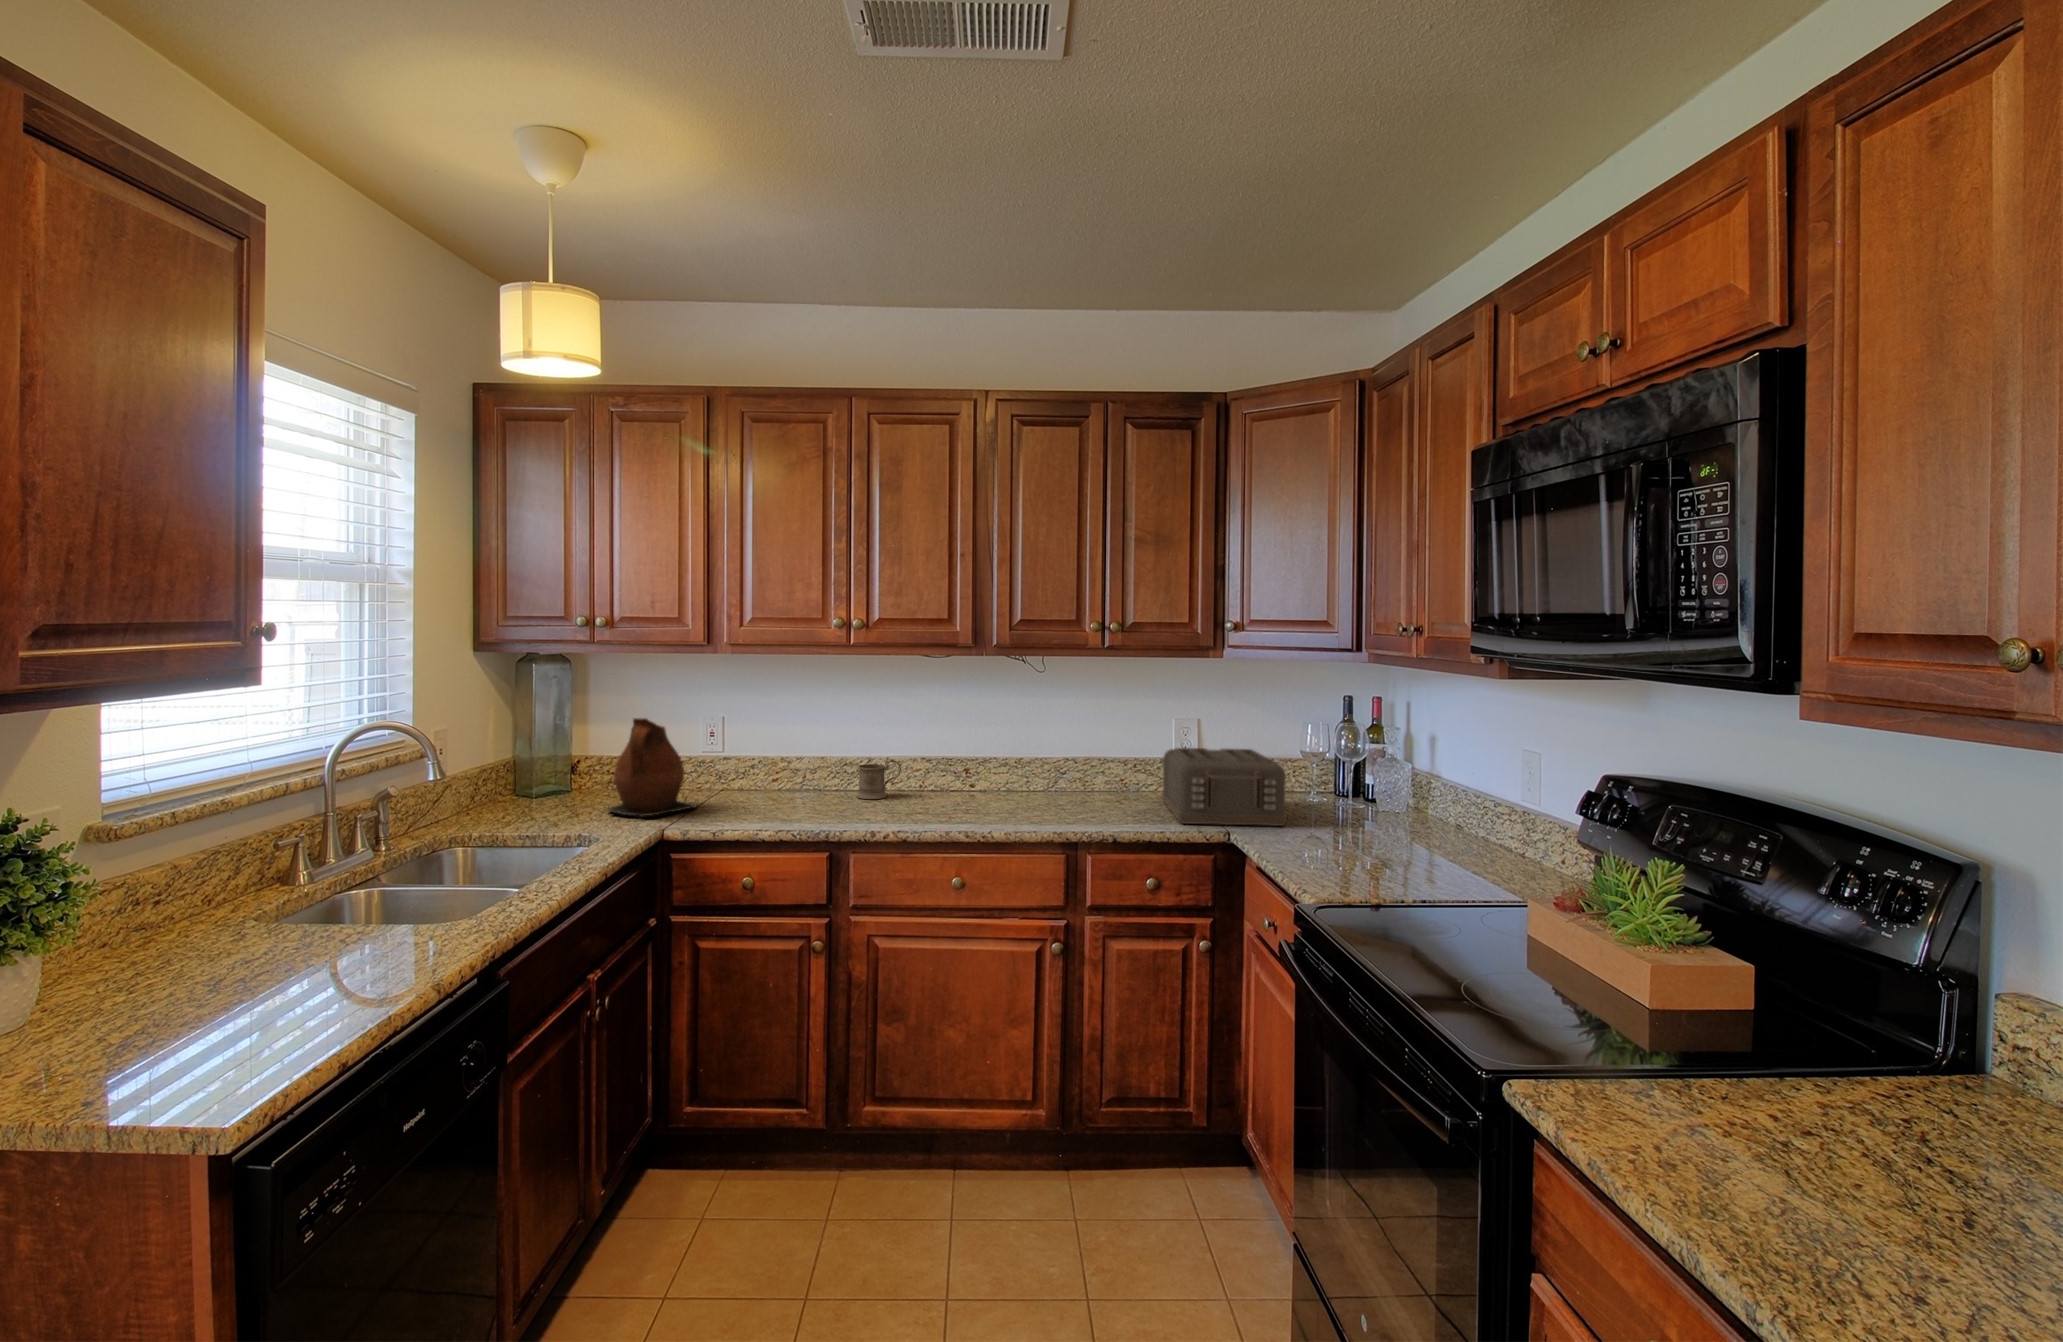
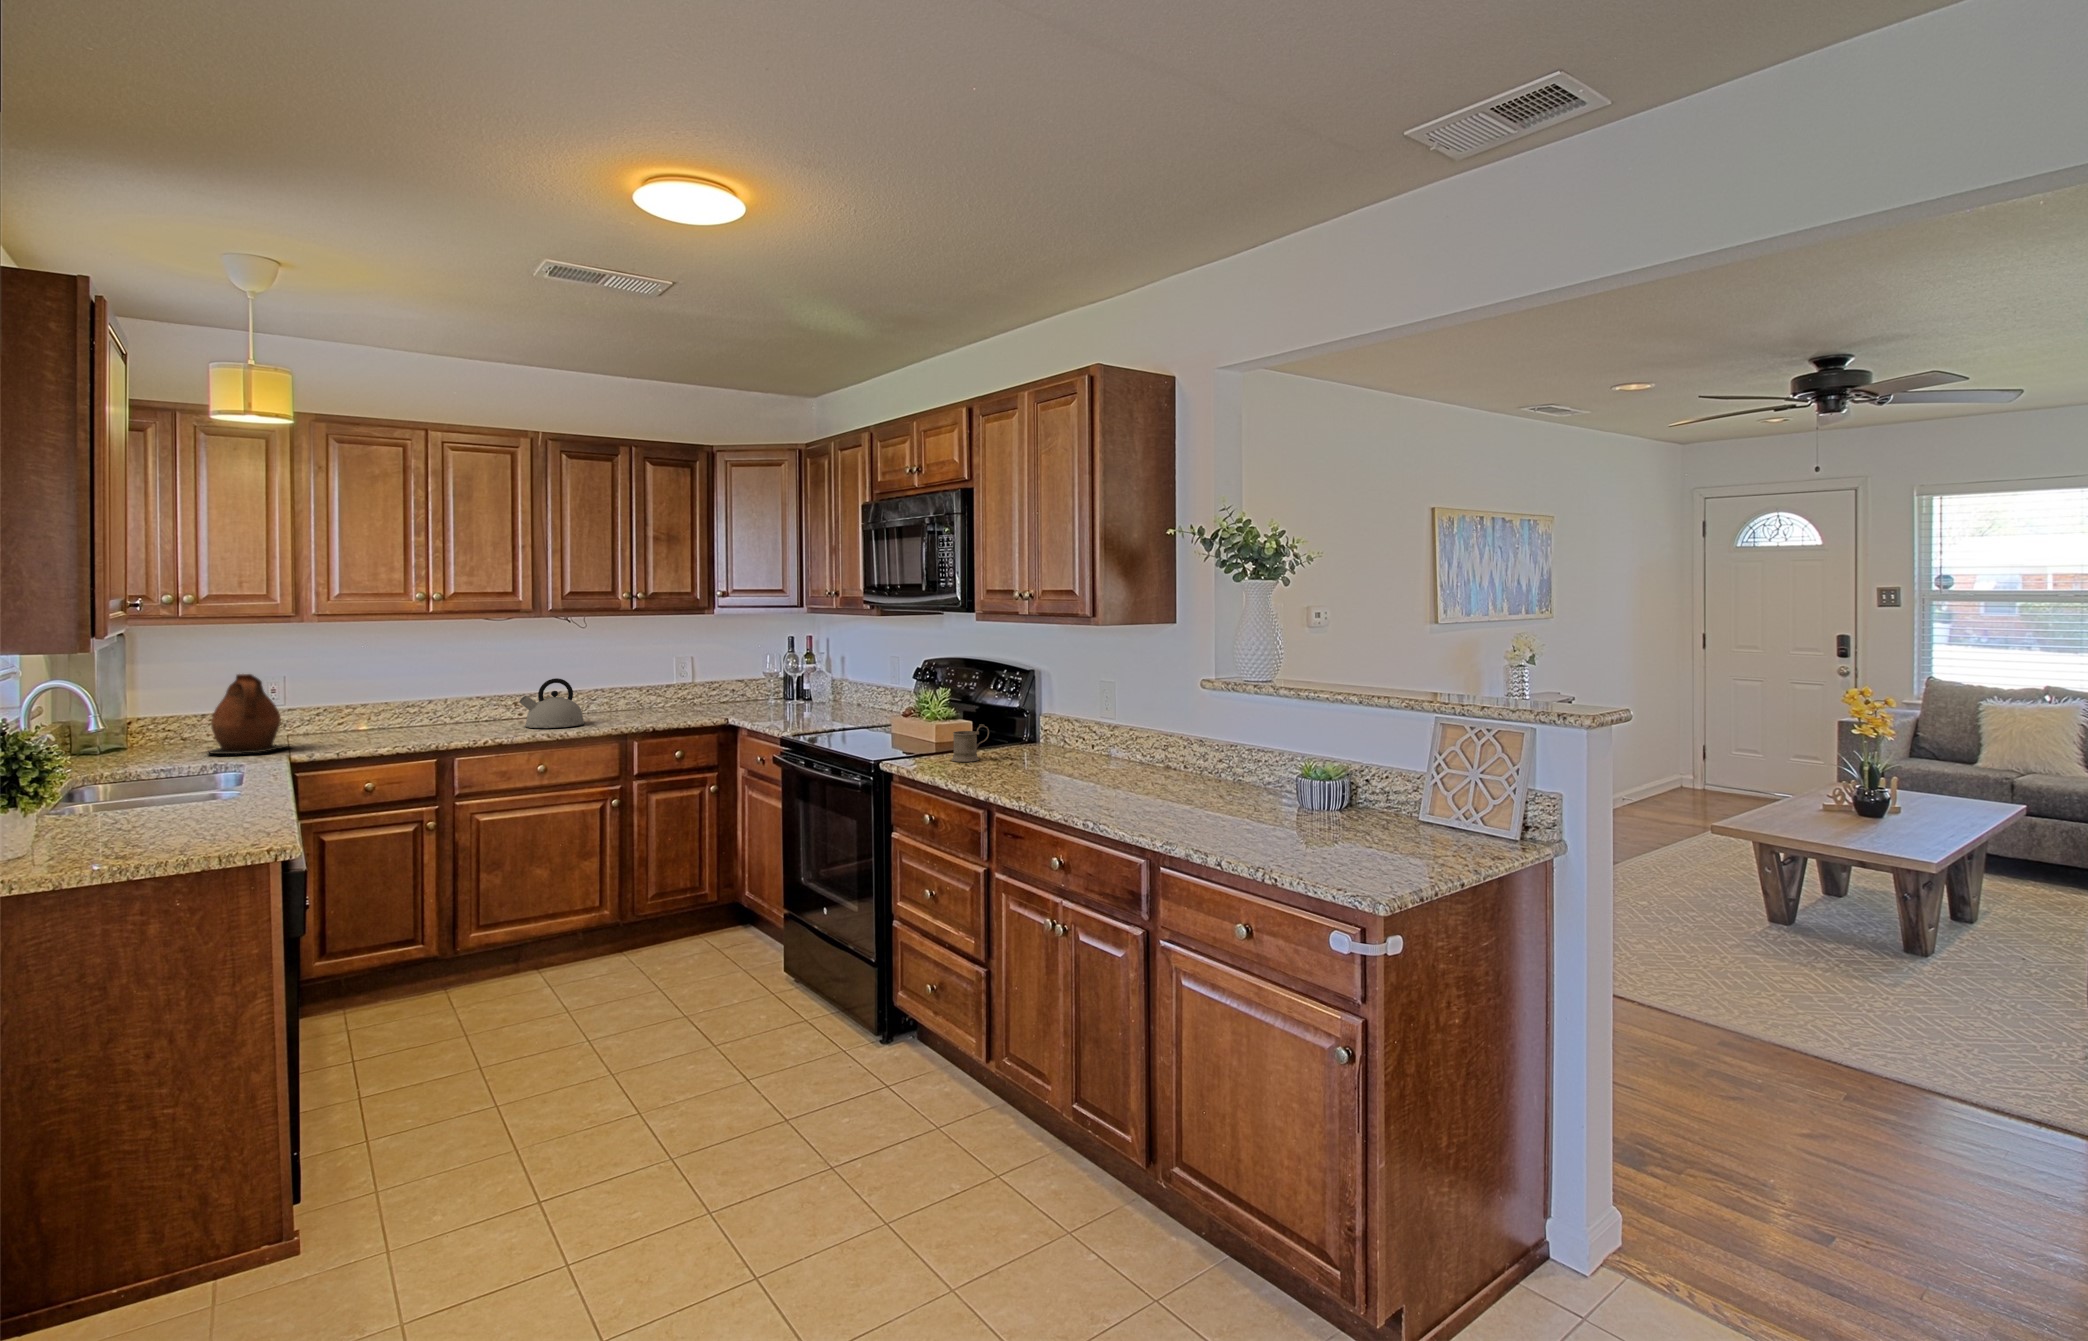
kettle: none [954,741,1035,813] -> present [519,678,584,728]
toaster: present [1162,748,1287,826] -> none [672,674,761,721]
mug: present [856,759,901,799] -> present [951,725,989,762]

